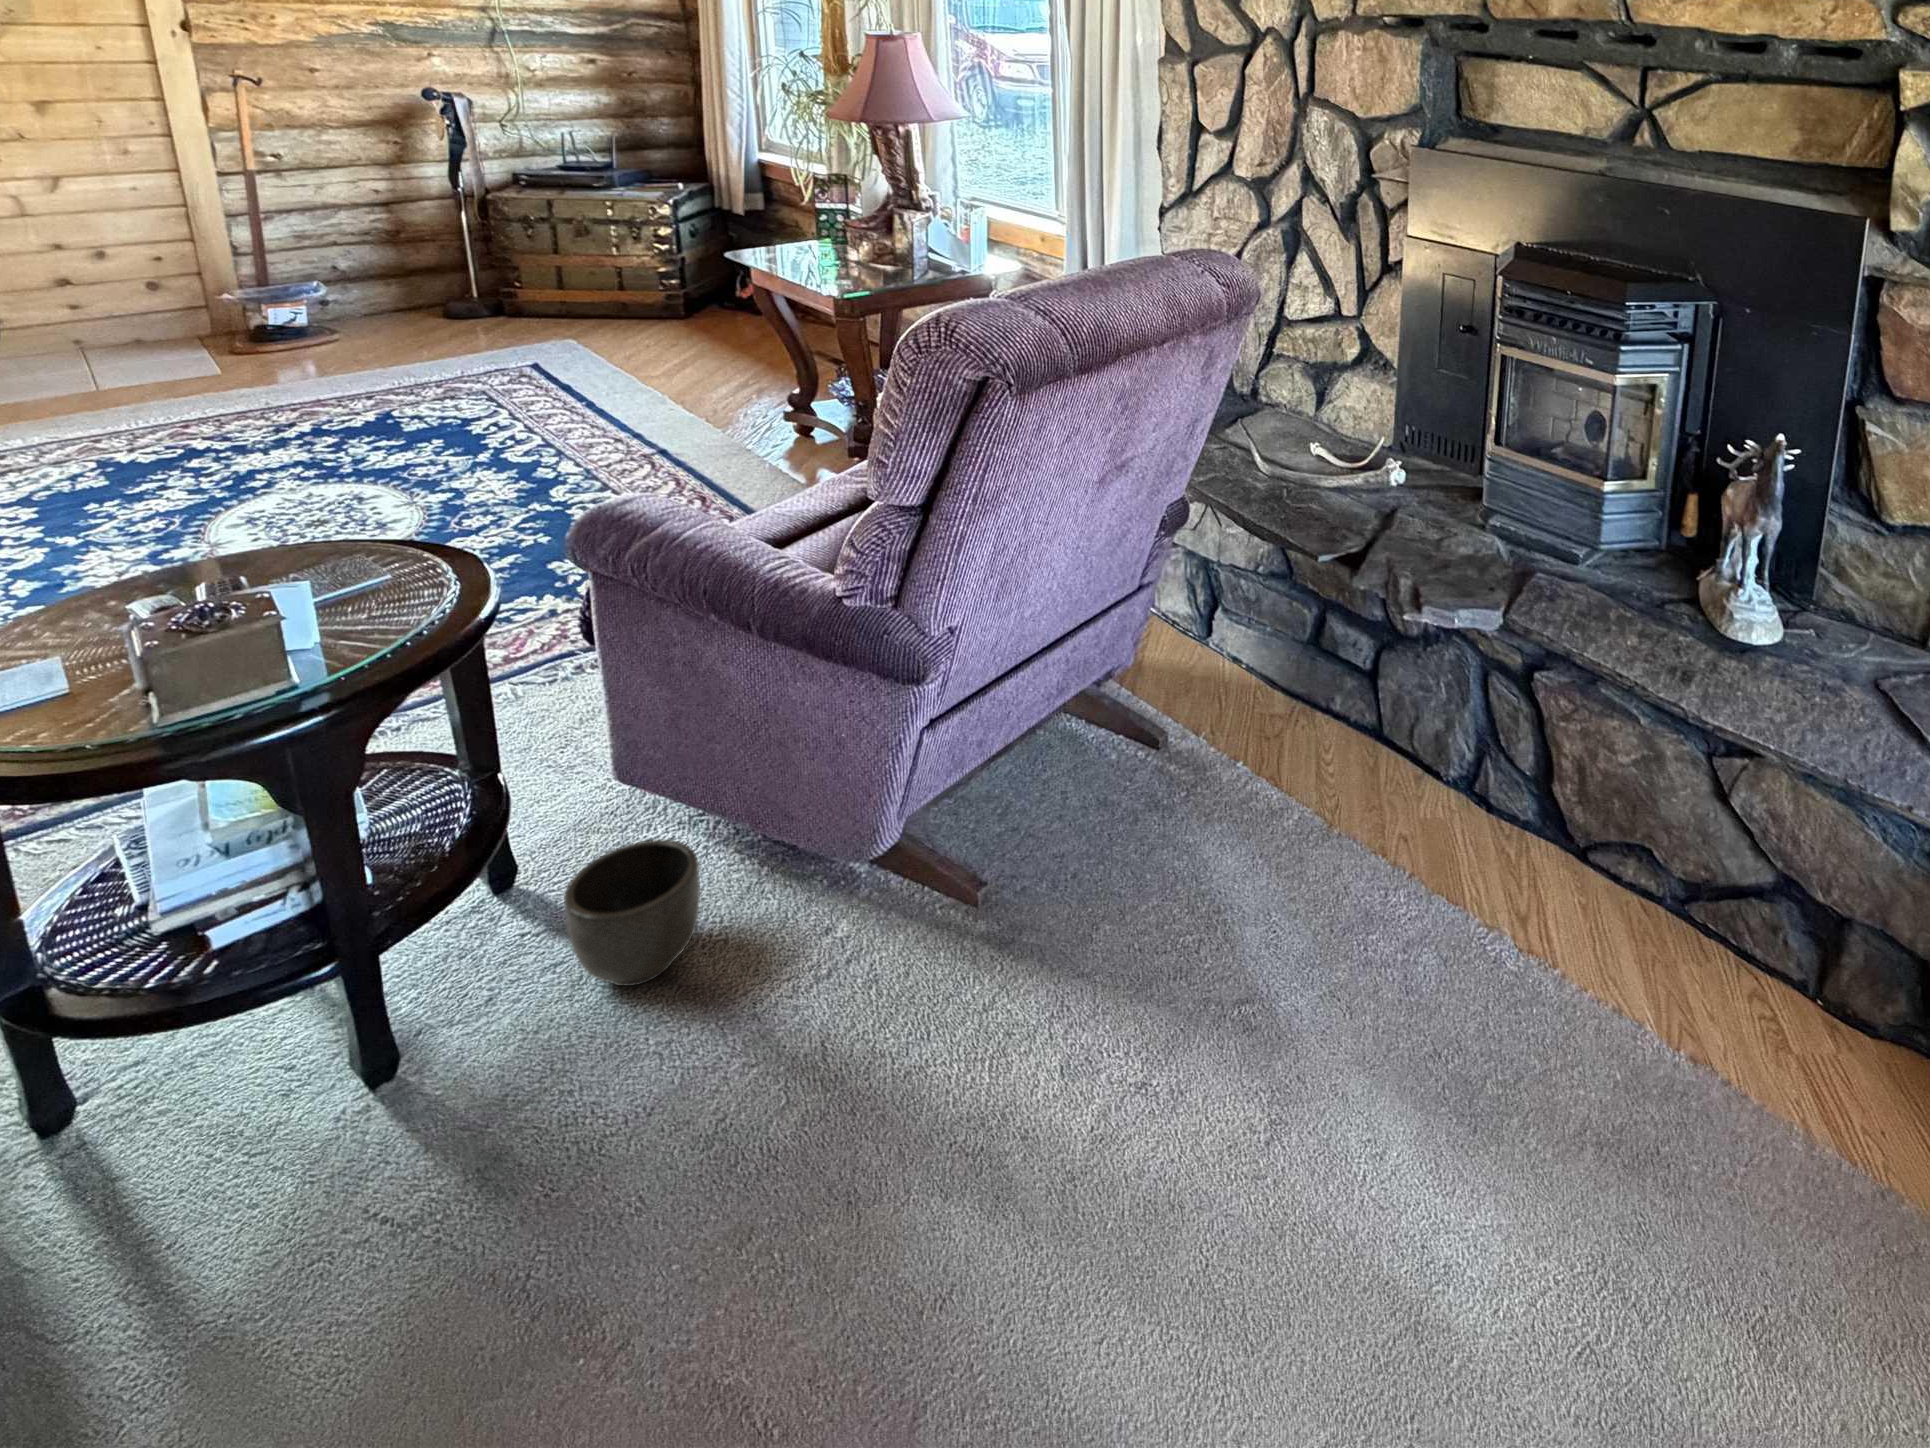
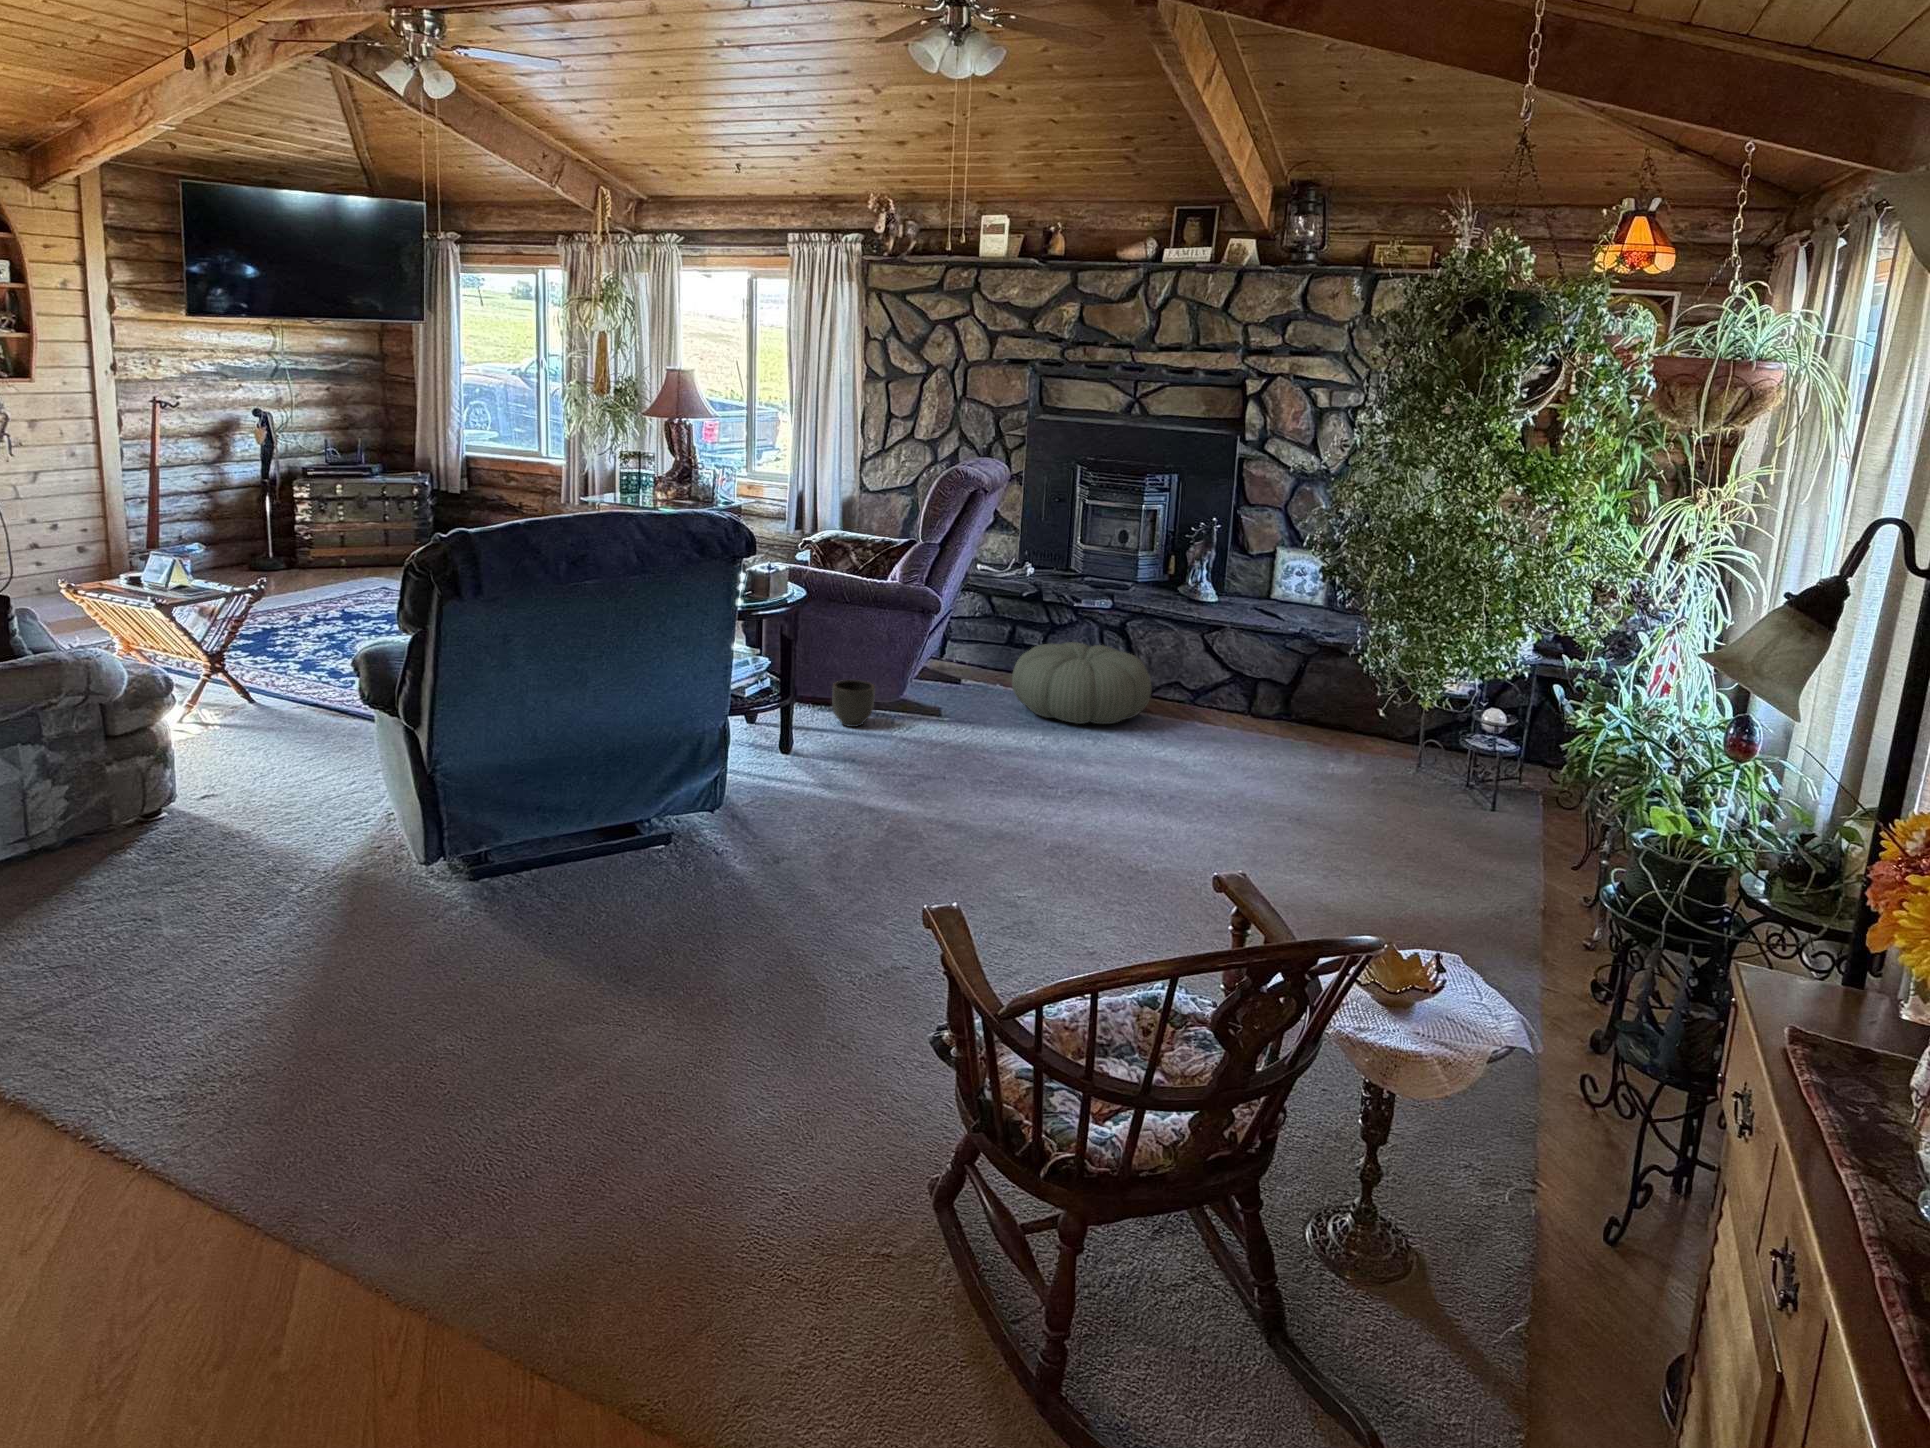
pouf: none [1120,734,1496,1077] -> present [1012,642,1152,724]

